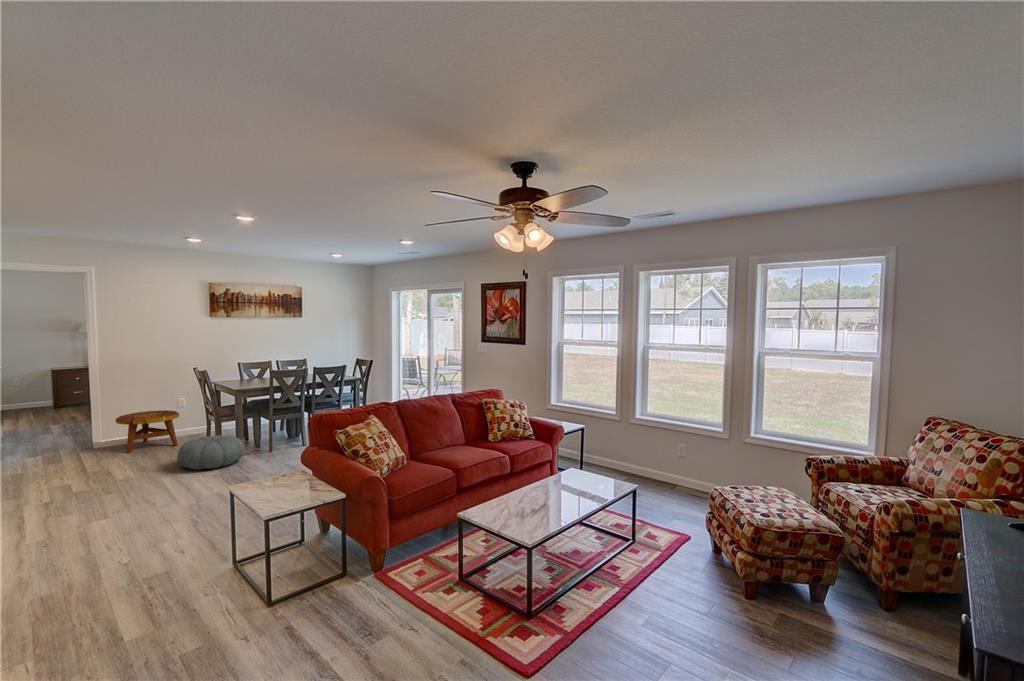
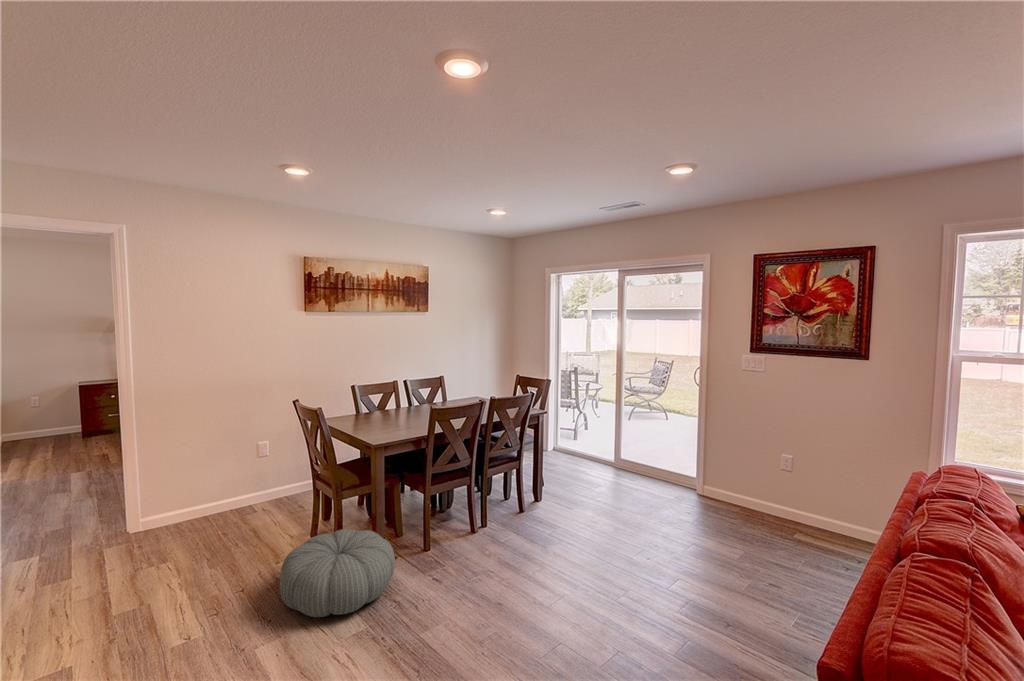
side table: present [116,410,179,453] -> none [163,464,264,552]

